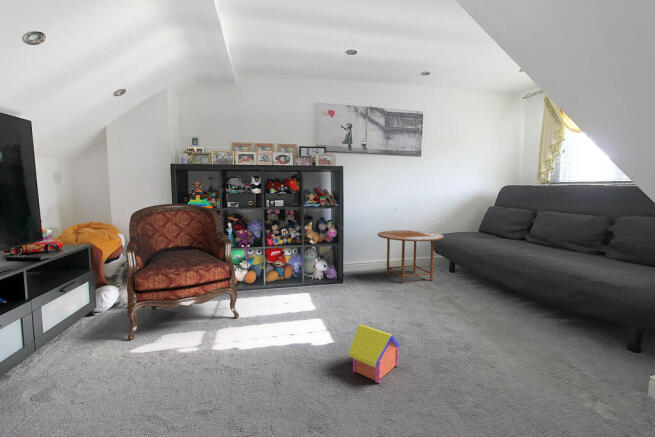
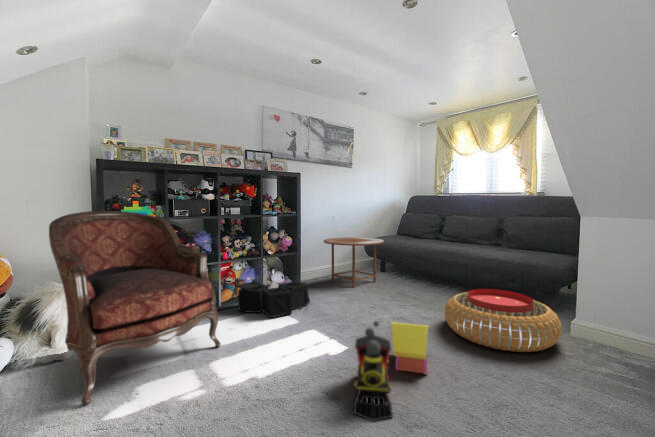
storage bin: none [278,267,344,301] -> present [235,281,310,318]
pouf: none [452,306,601,395] -> present [445,289,562,352]
toy train: none [277,319,342,410] -> present [354,321,393,421]

